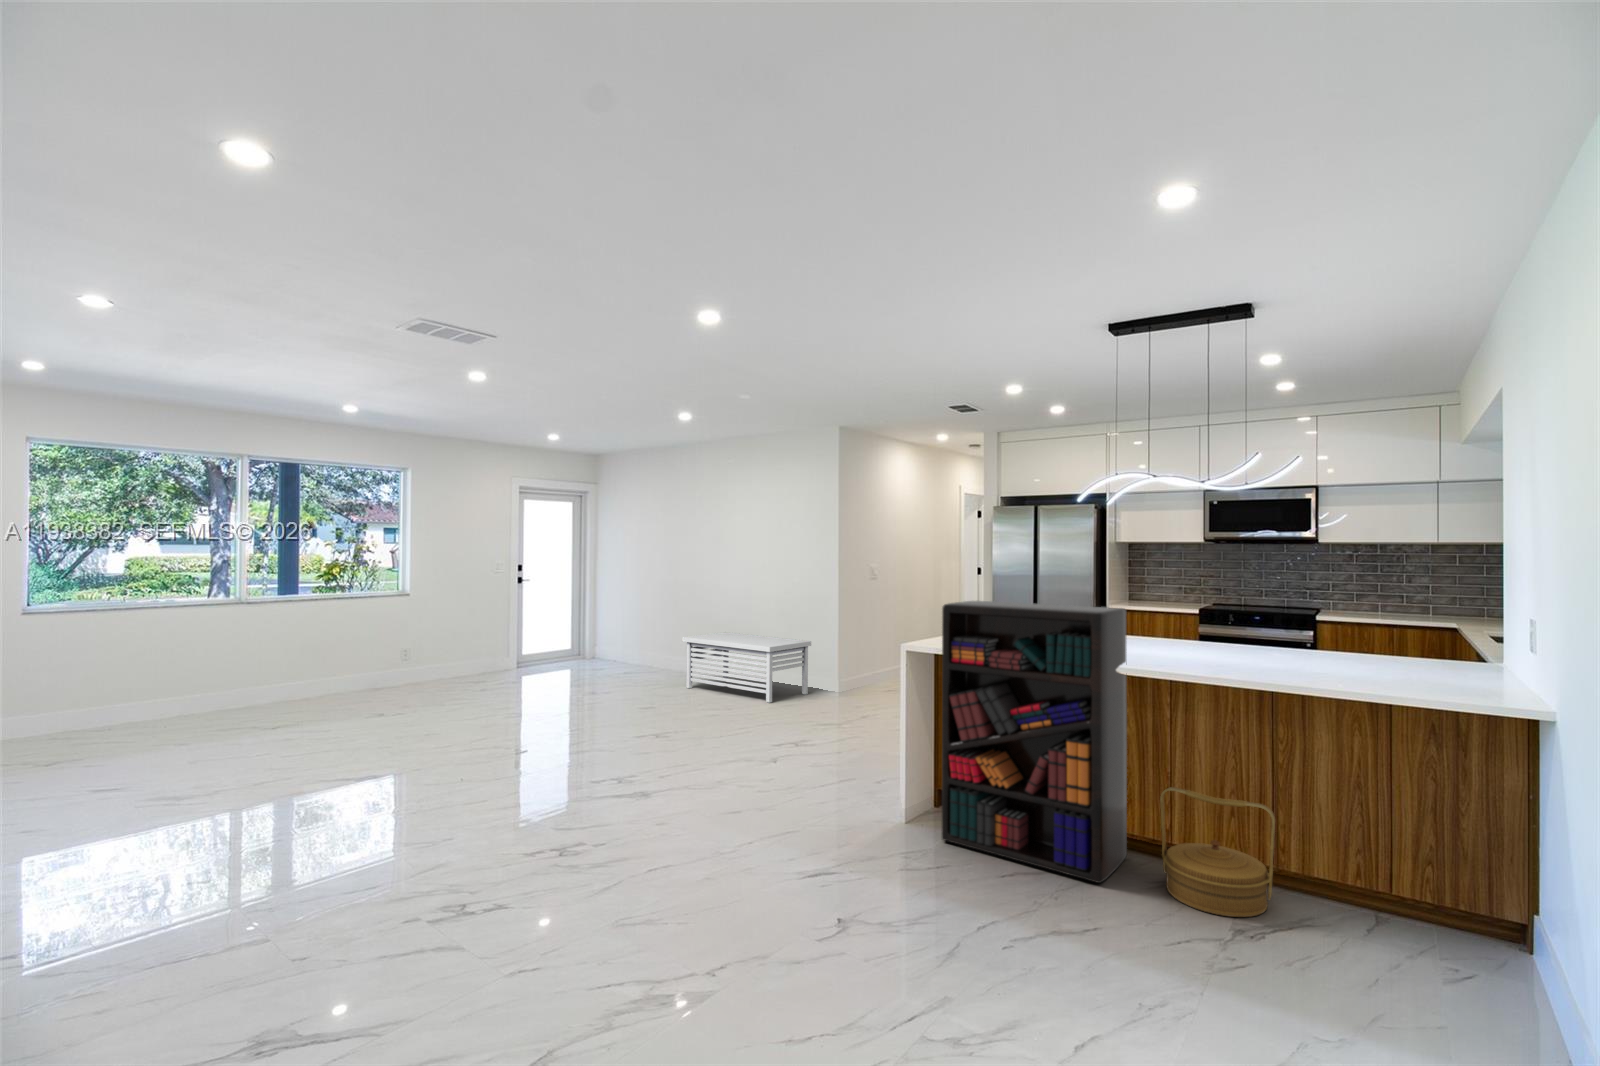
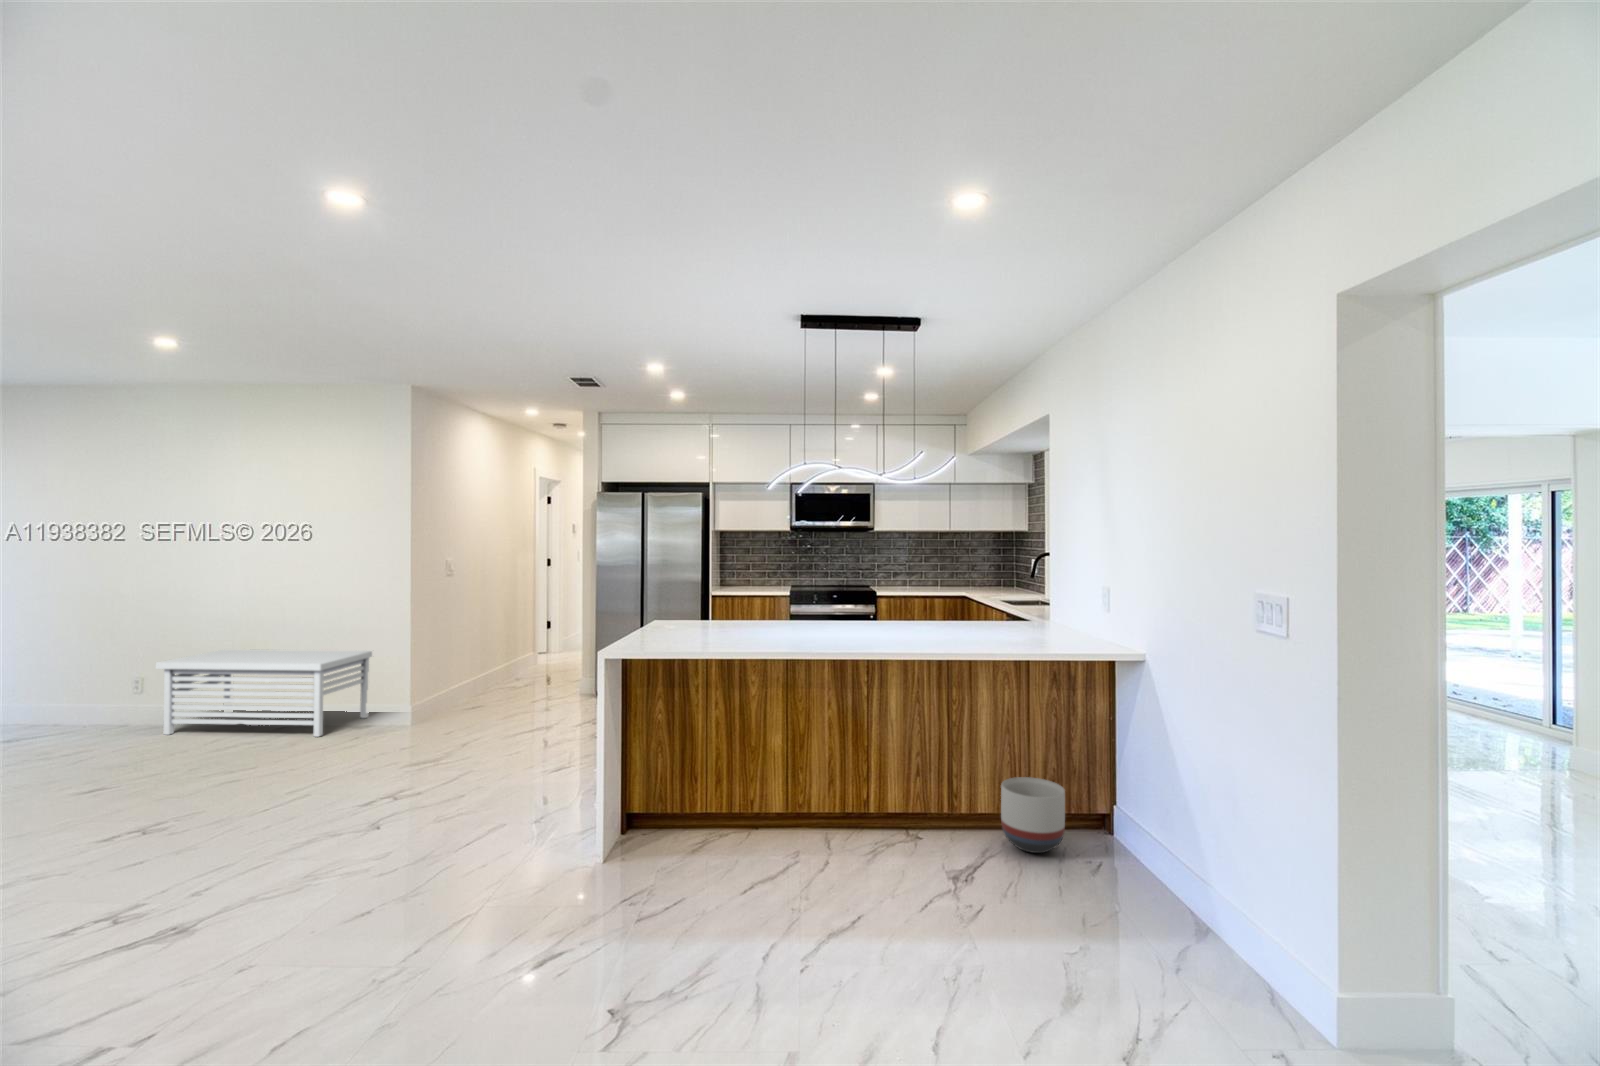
bookshelf: present [942,601,1127,883] -> none [656,593,833,868]
woven basket: present [1160,787,1275,917] -> none [871,759,964,869]
planter: none [1334,844,1428,941] -> present [1001,777,1065,853]

